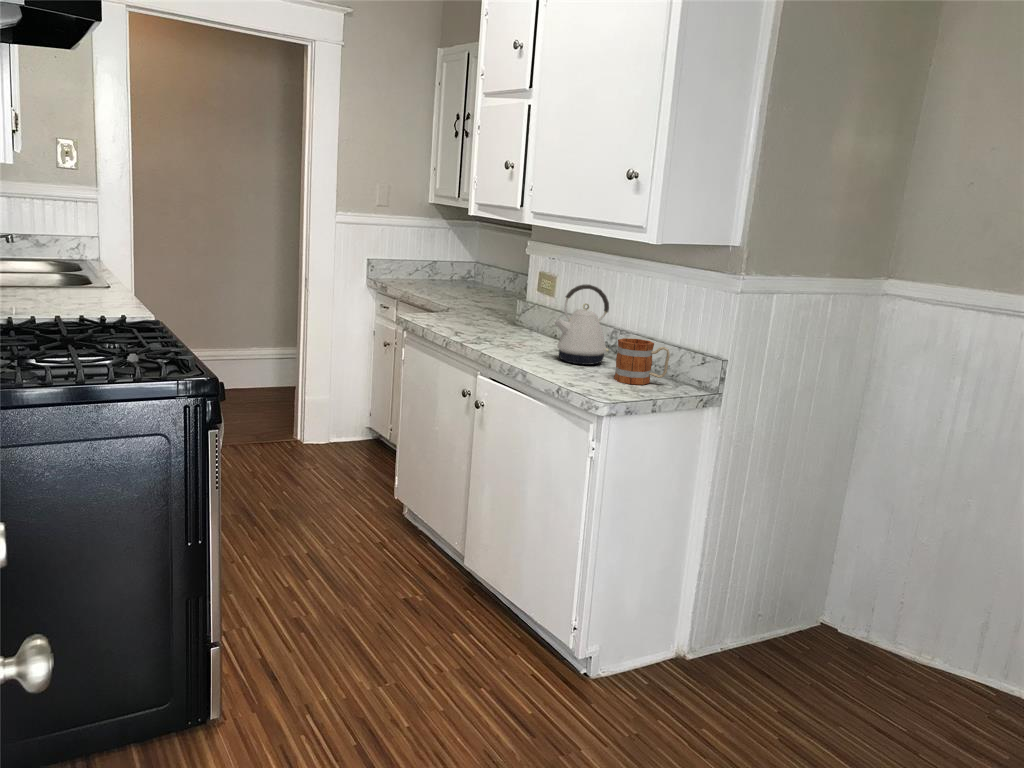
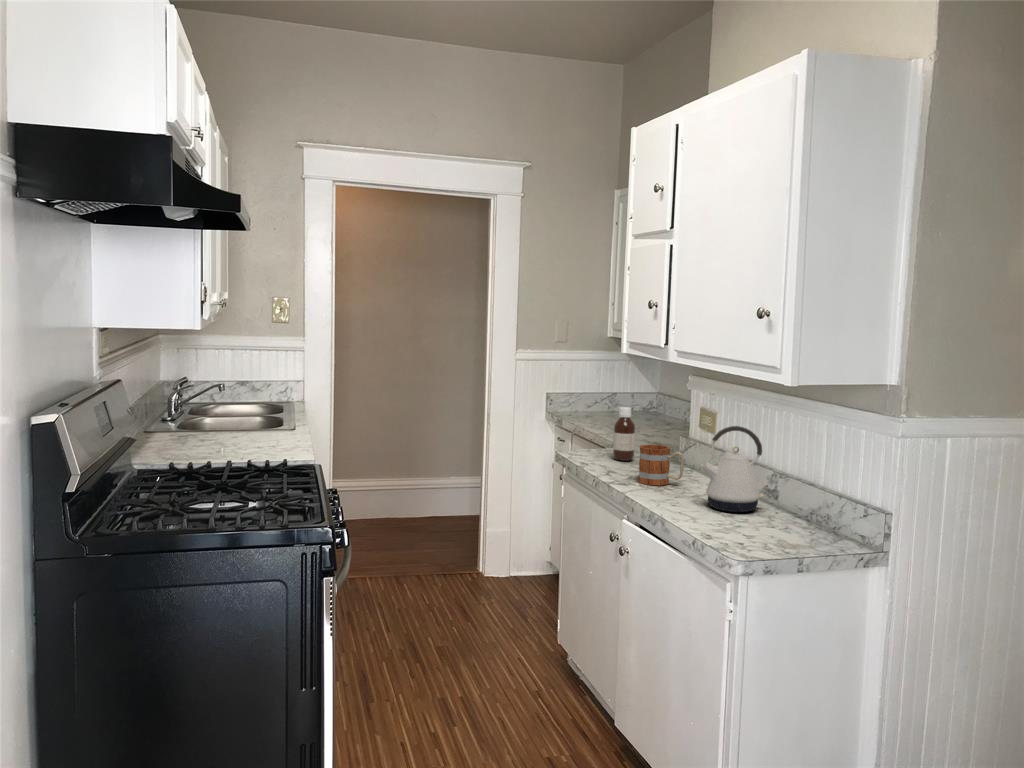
bottle: none [454,269,476,322] -> present [613,407,635,461]
mug: present [614,338,670,385] -> present [638,445,684,485]

